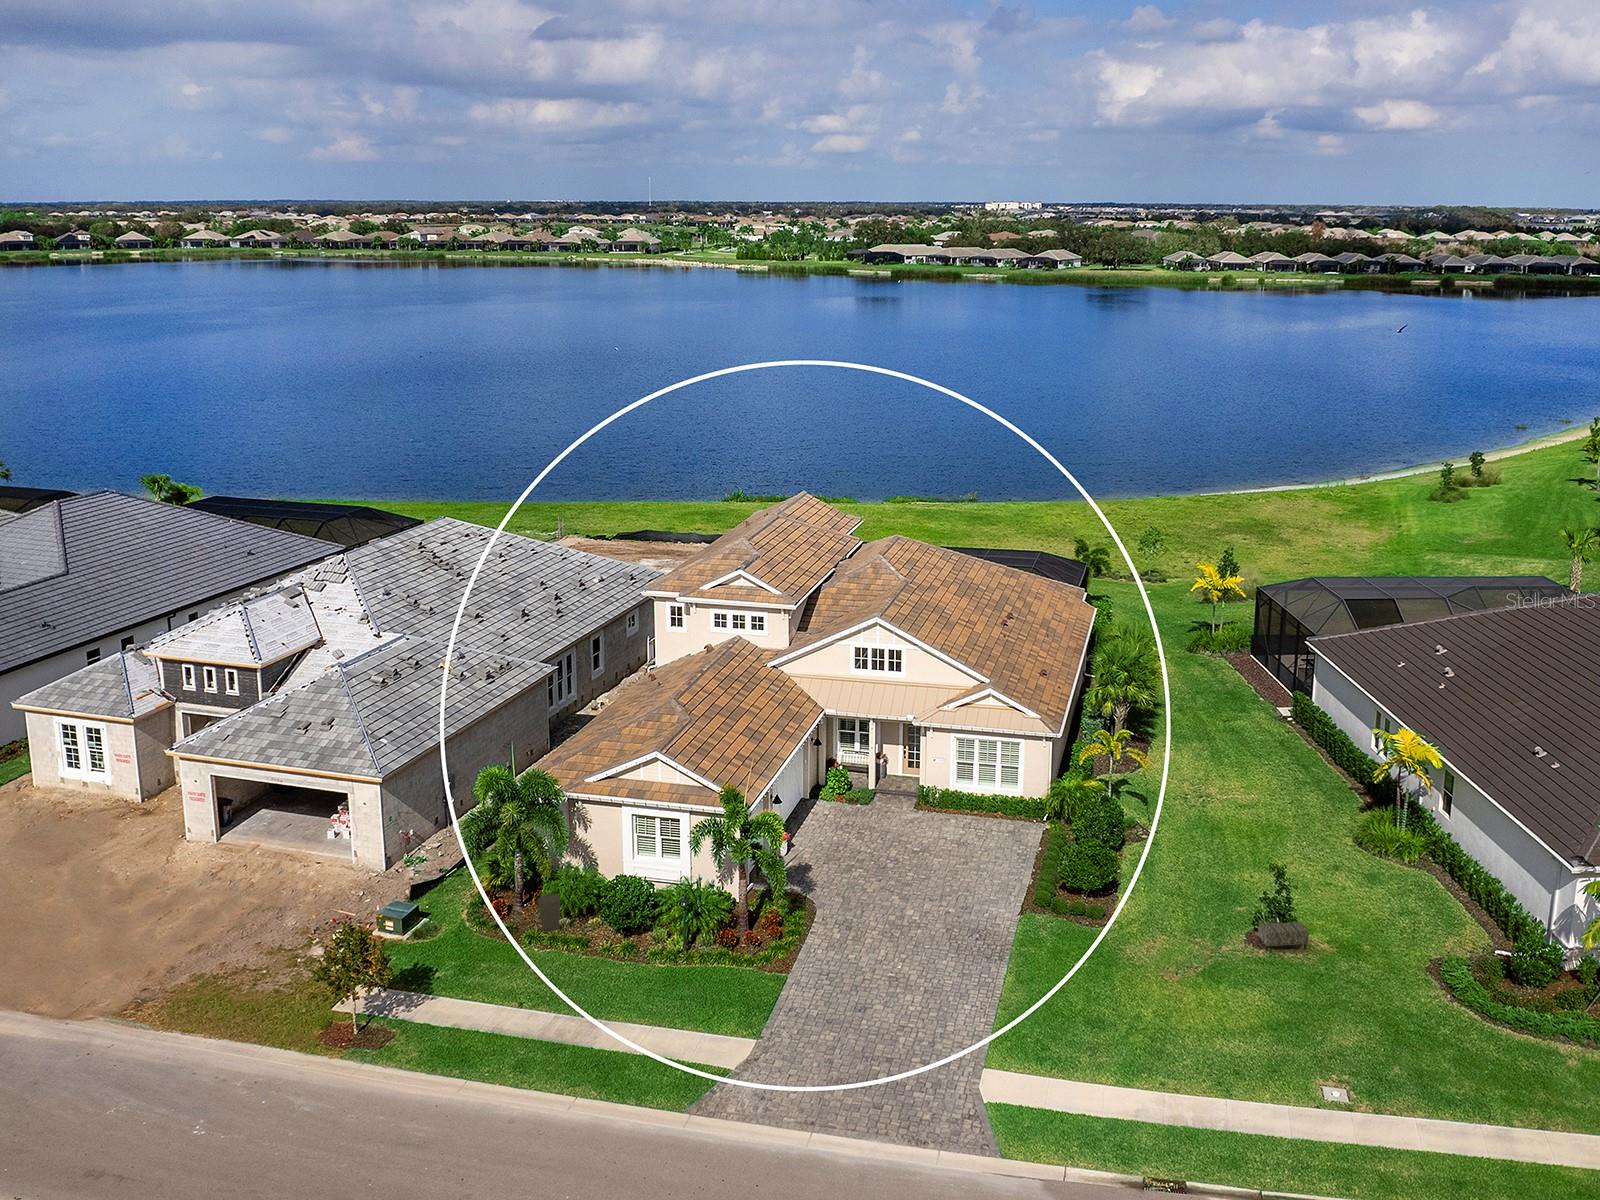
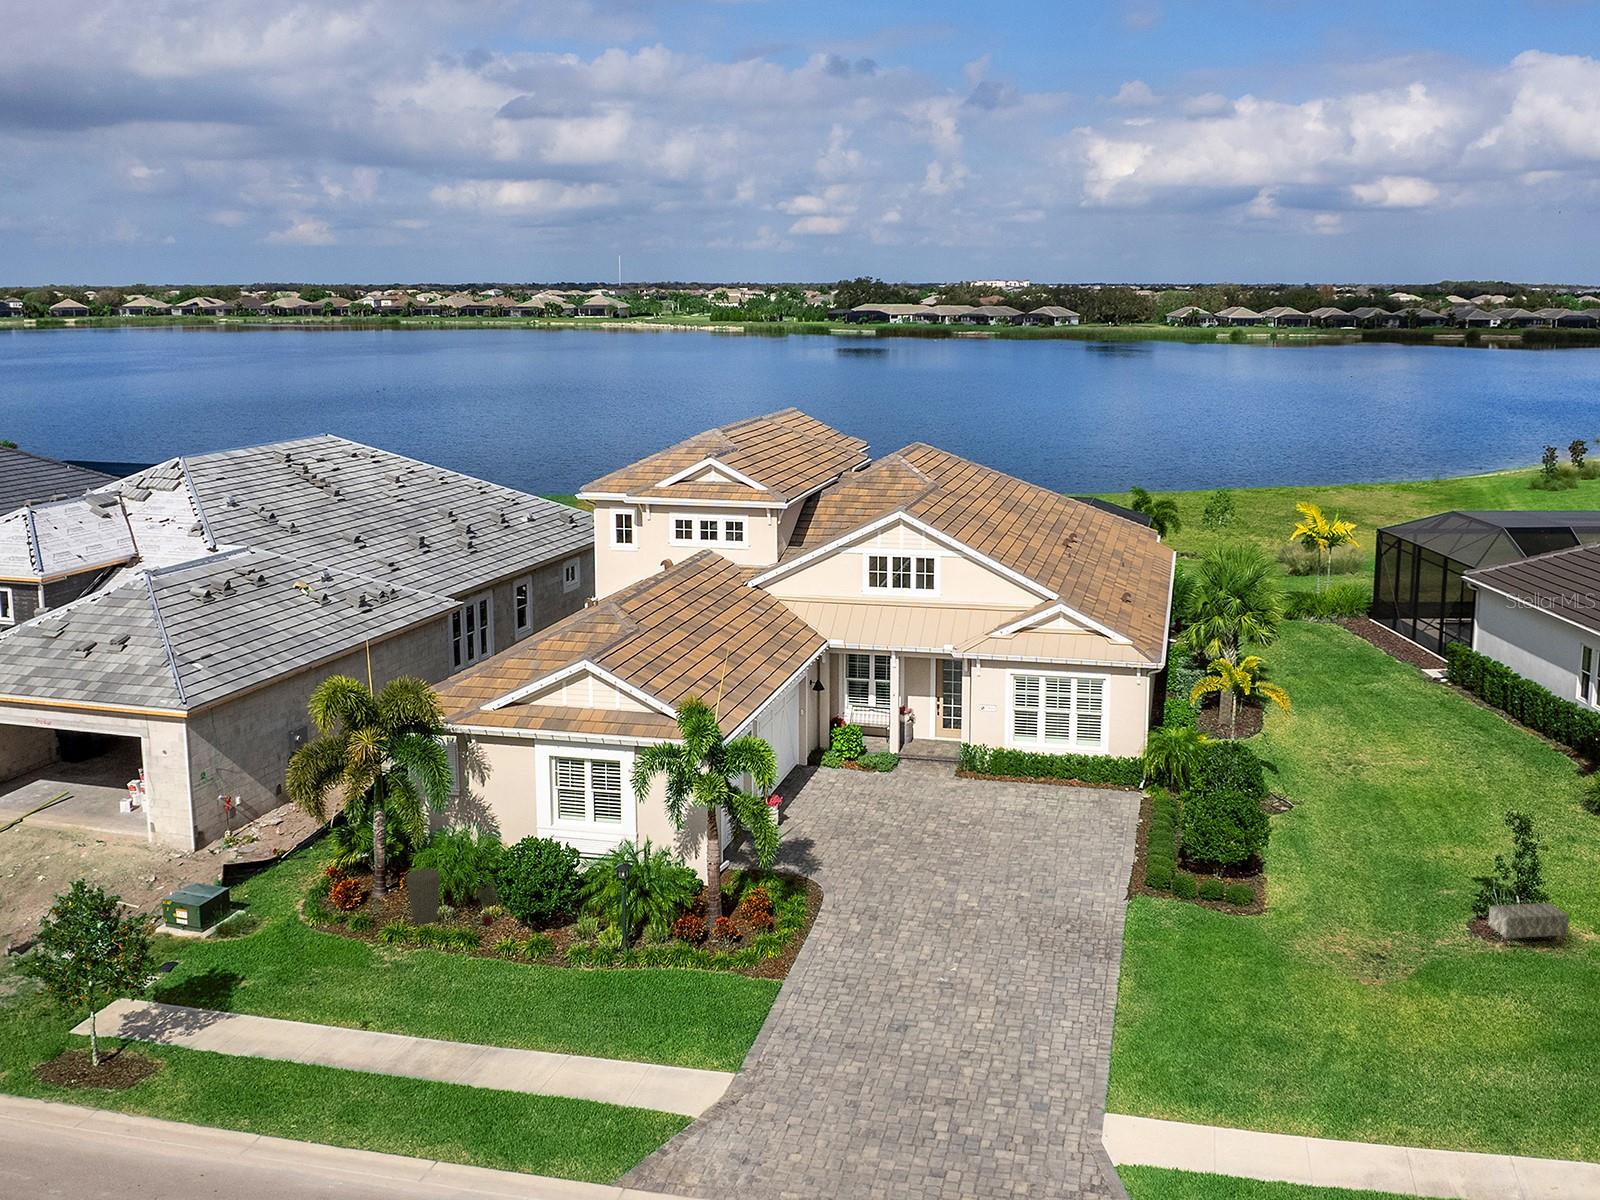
potted tree: none [584,902,603,933] -> present [477,881,501,925]

